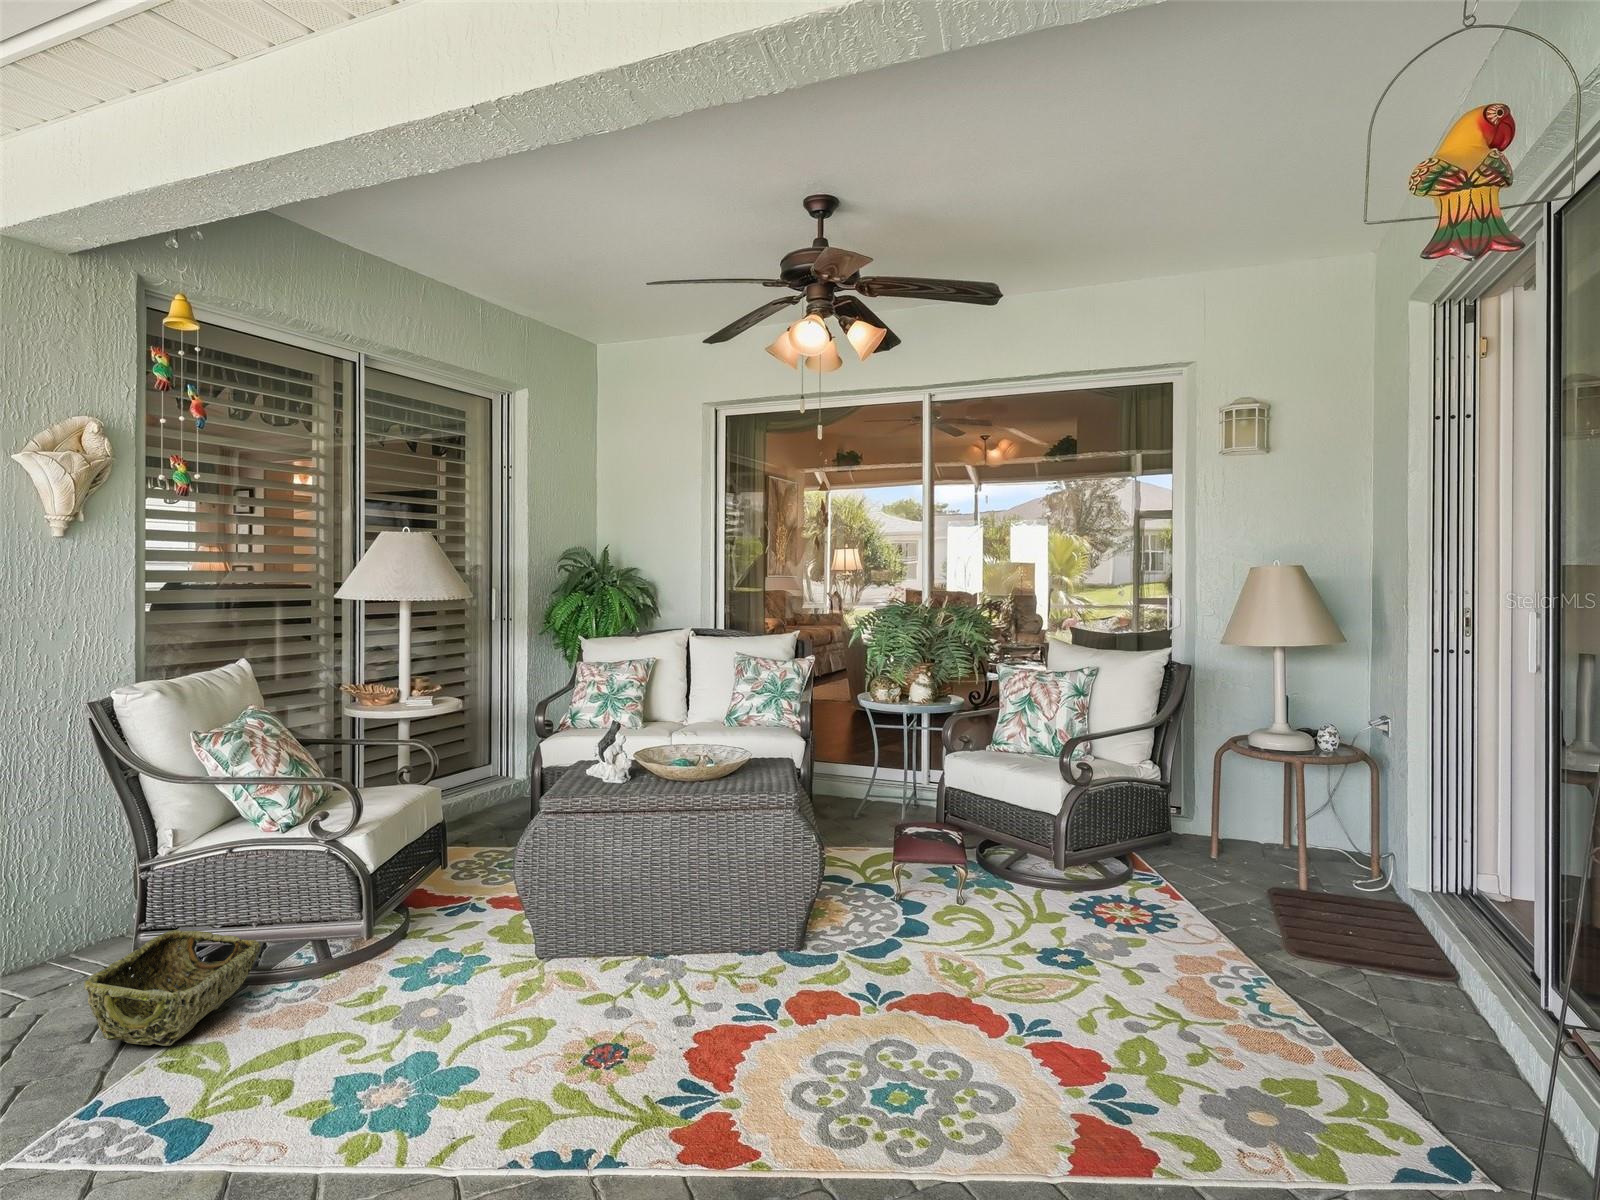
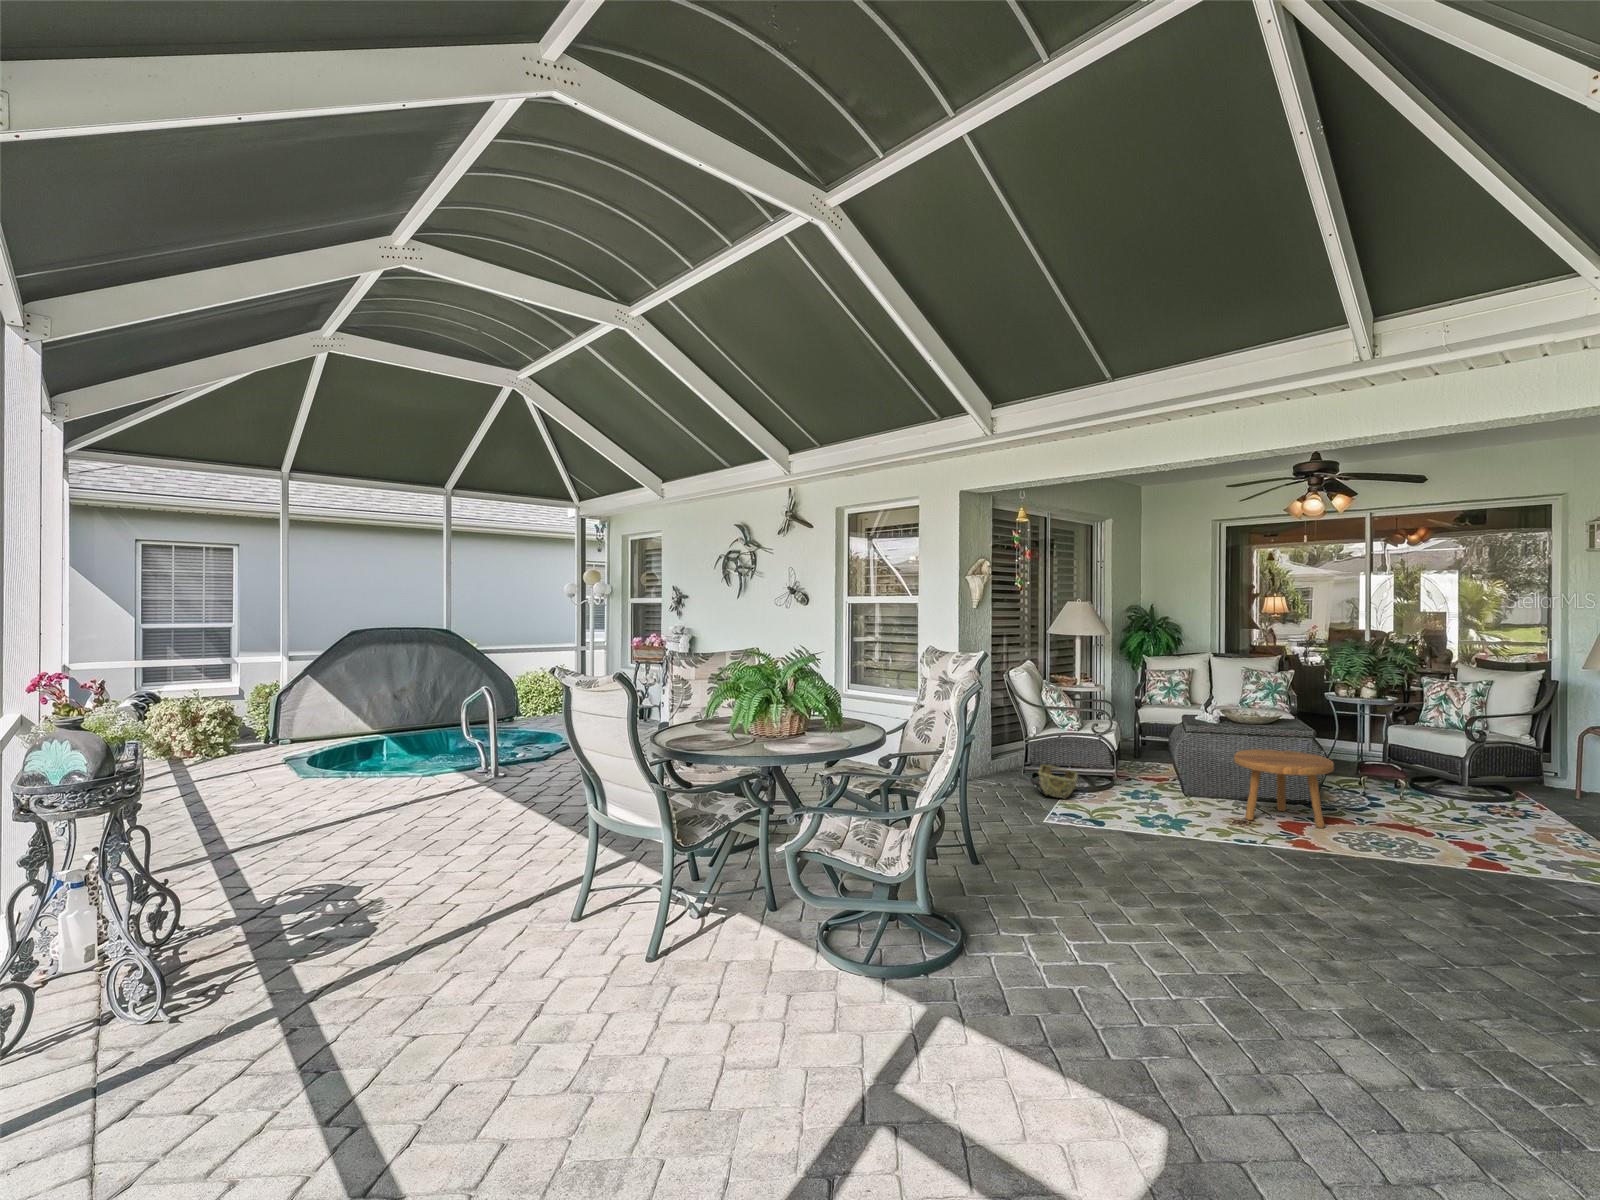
footstool: none [600,853,821,1070] -> present [1234,749,1334,828]

